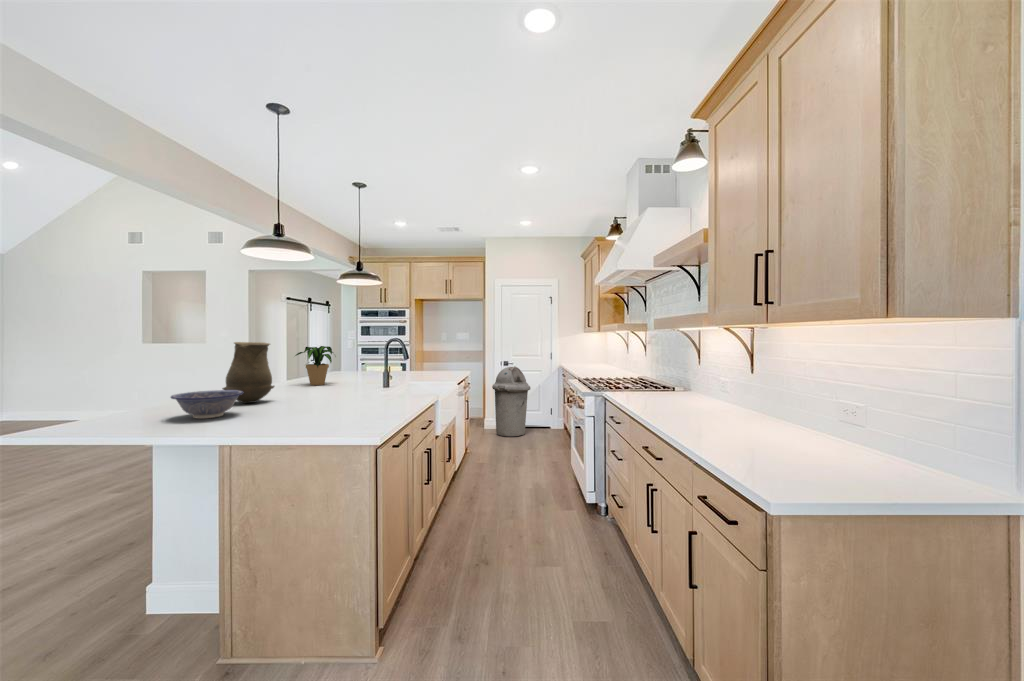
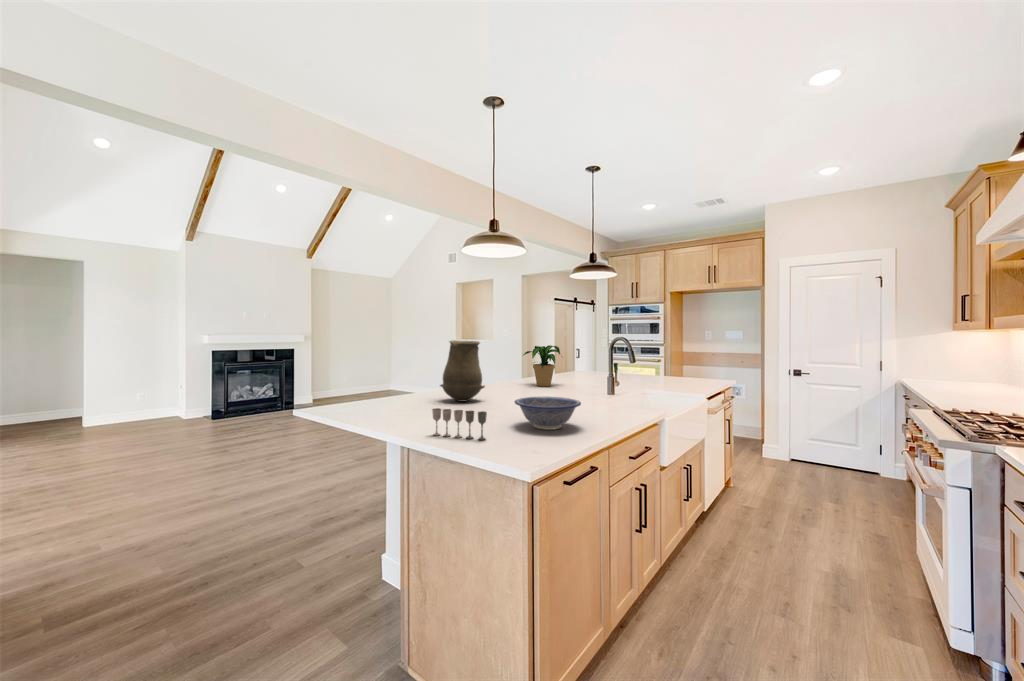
trash can: present [492,366,530,436] -> none [773,377,838,476]
decorative bowl: present [171,390,243,419] -> present [515,397,581,430]
wine glass: none [264,401,322,428] -> present [432,408,487,440]

